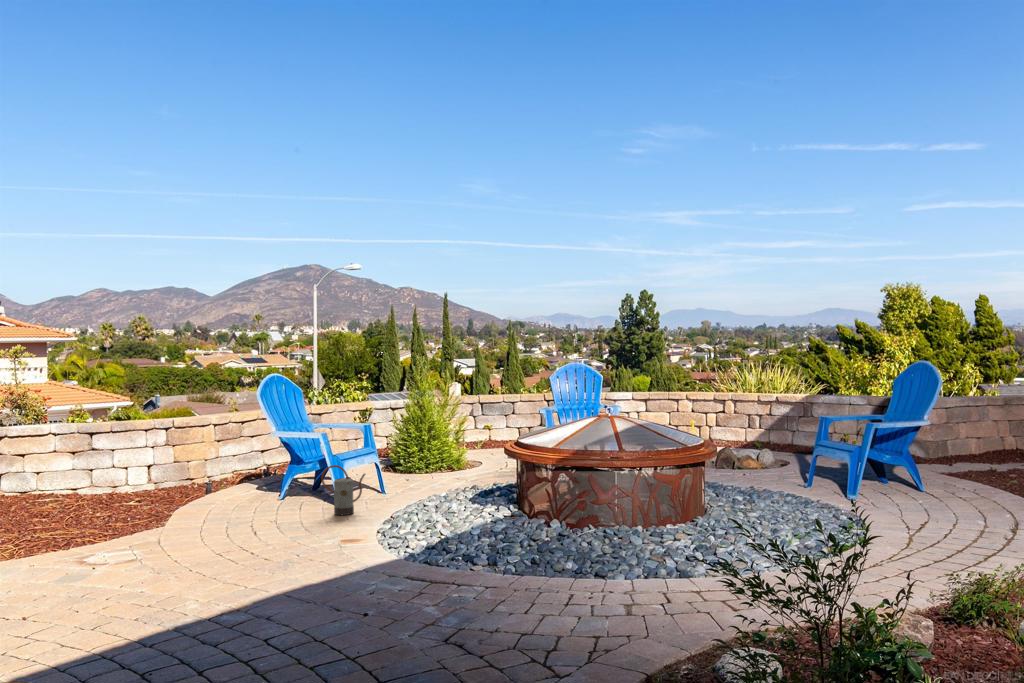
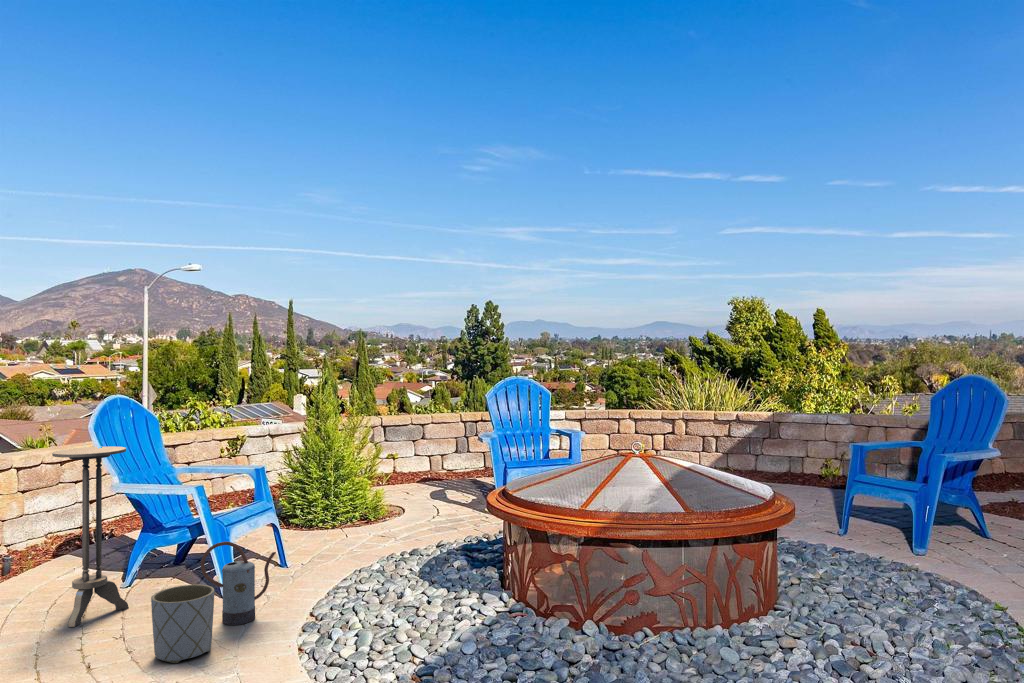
side table: none [240,408,284,513] -> present [52,447,129,627]
planter: none [290,487,325,528] -> present [151,585,214,663]

